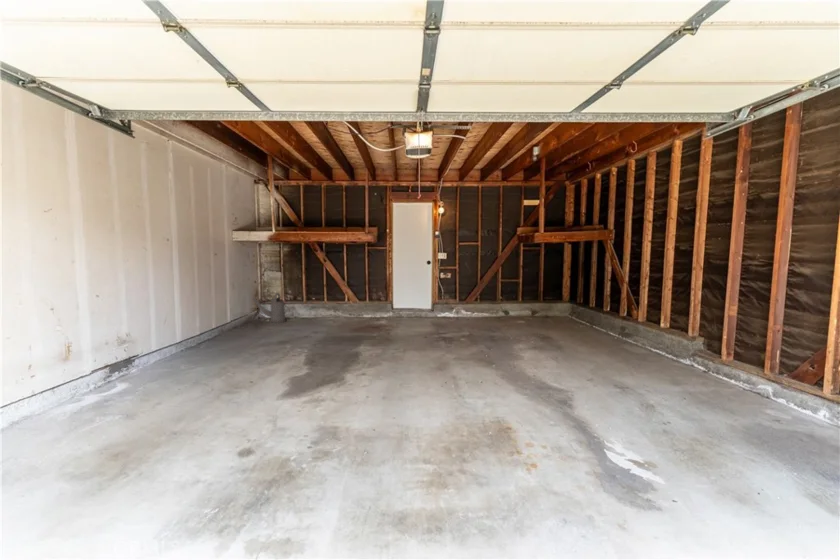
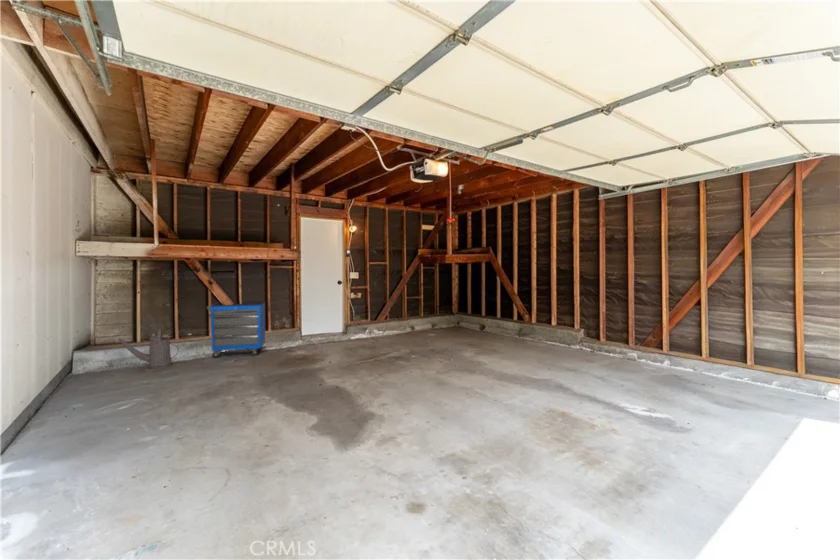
storage cabinet: none [310,275,358,322] -> present [206,302,265,358]

